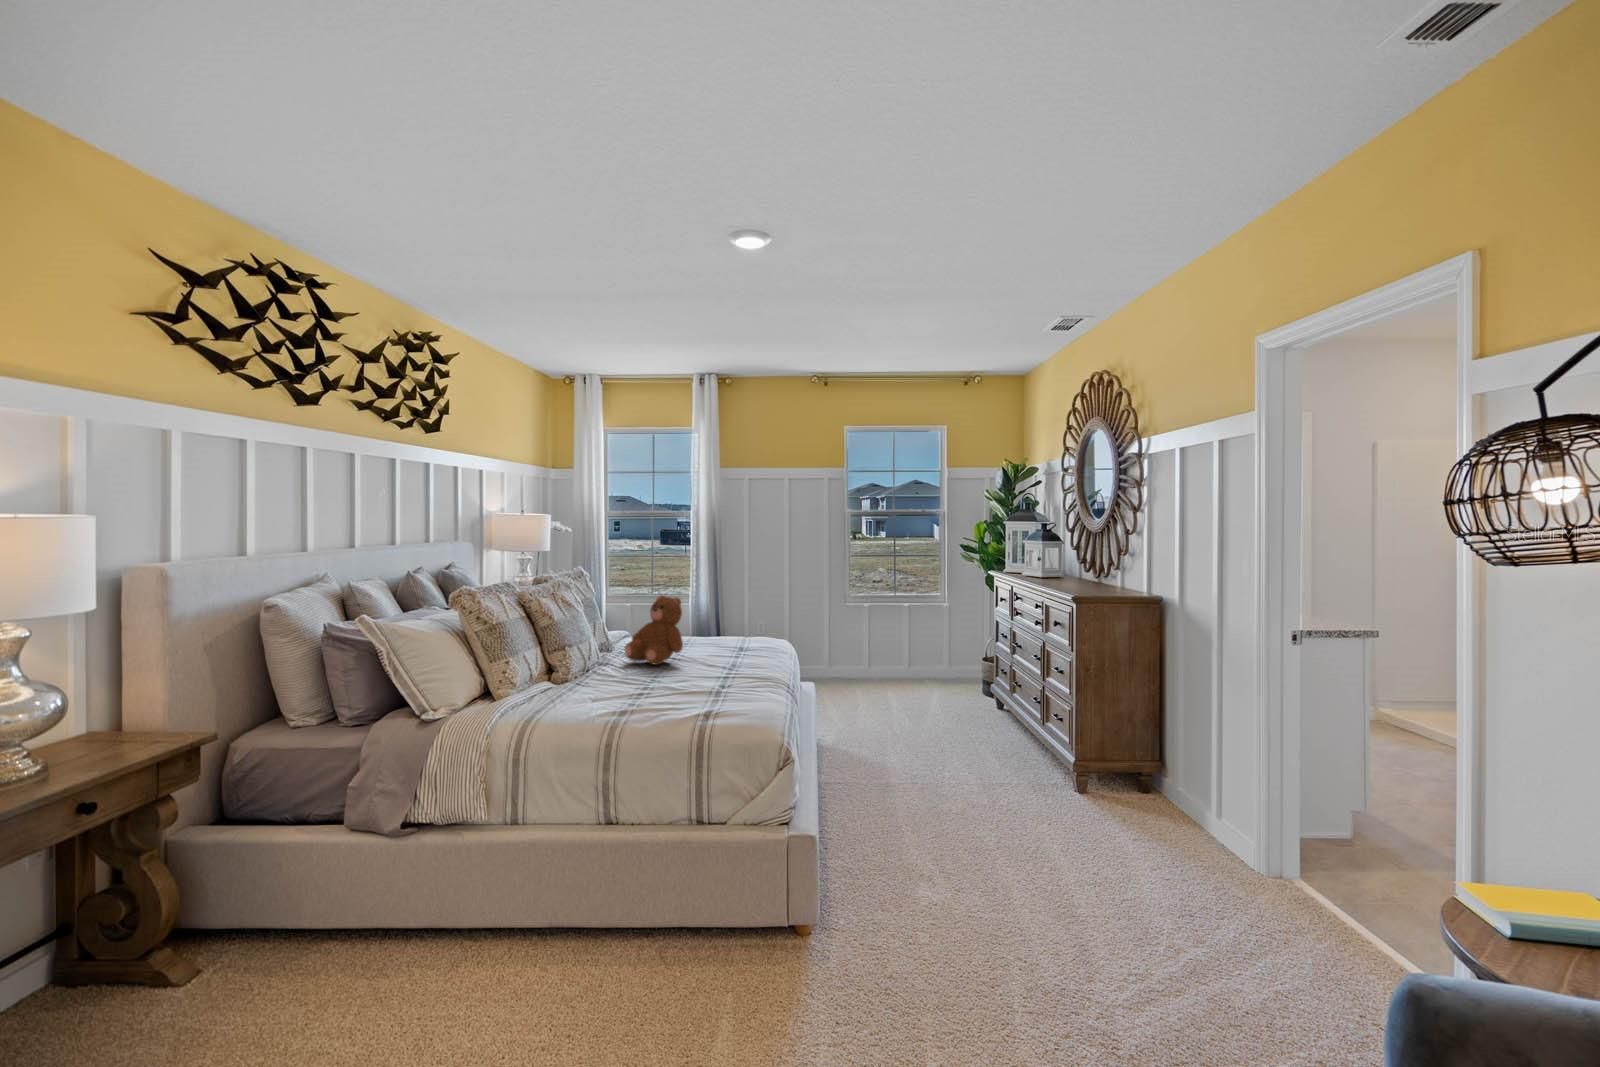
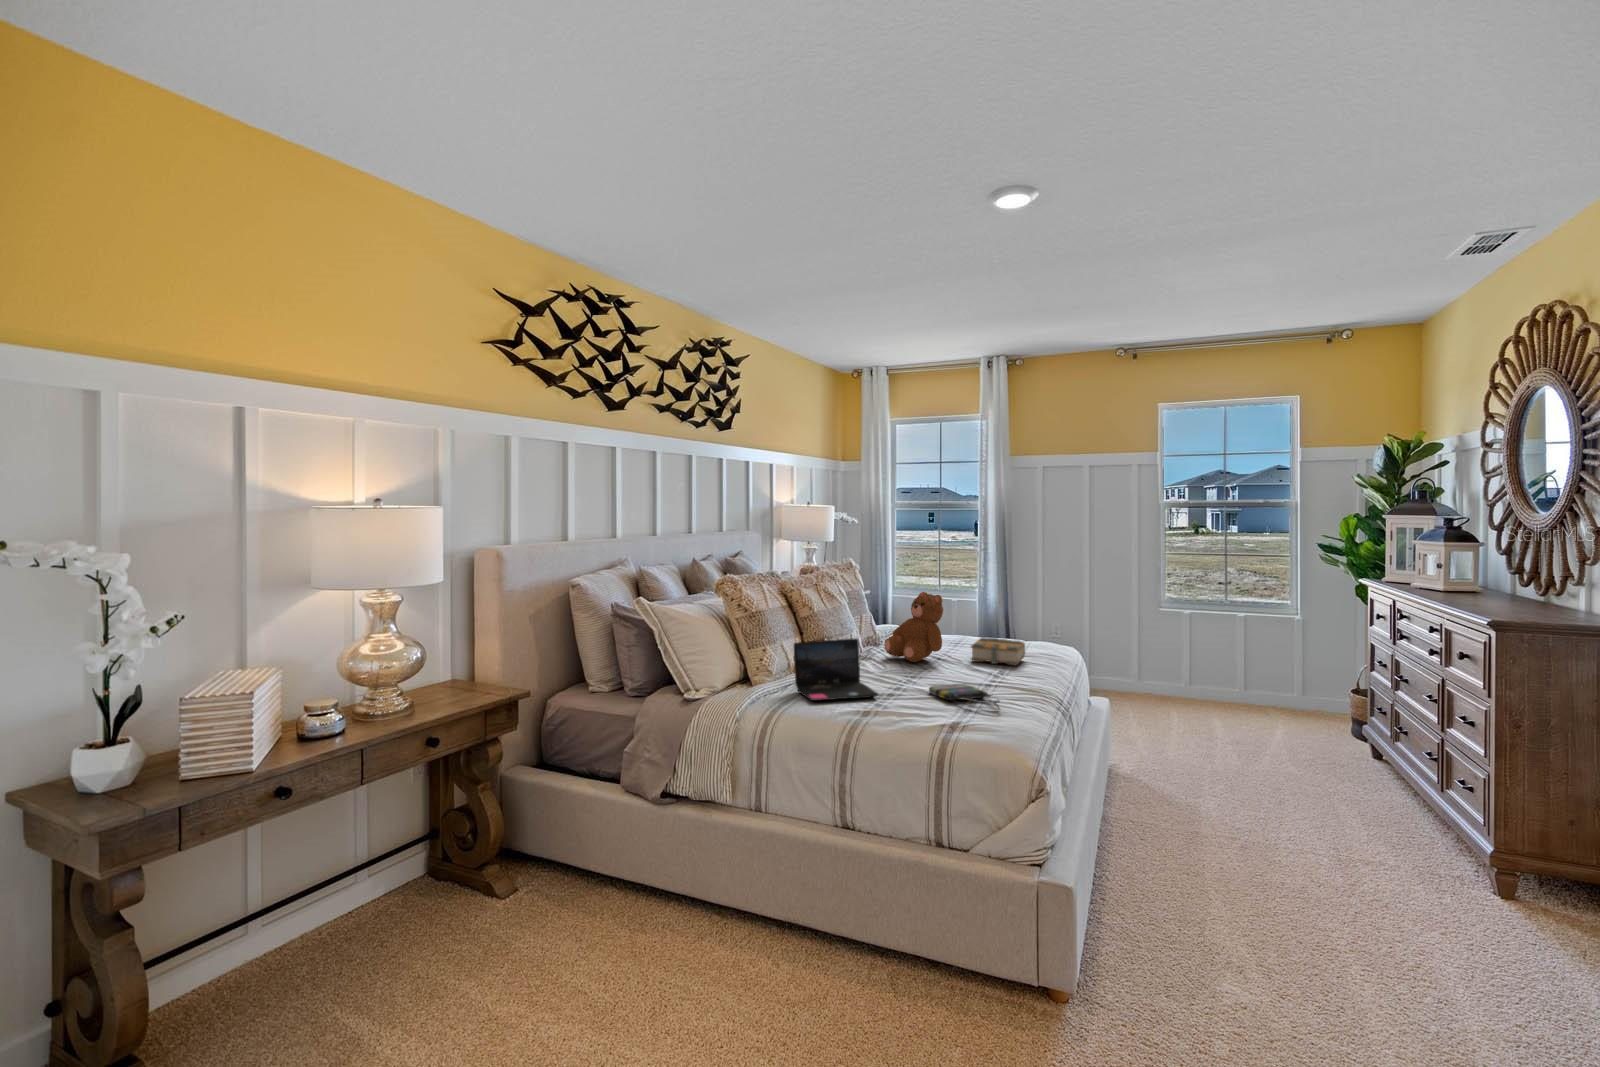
book: none [710,637,760,661] -> present [971,638,1025,666]
laptop: none [539,642,631,707] -> present [794,639,878,701]
tote bag: none [678,679,749,701] -> present [929,684,1000,713]

